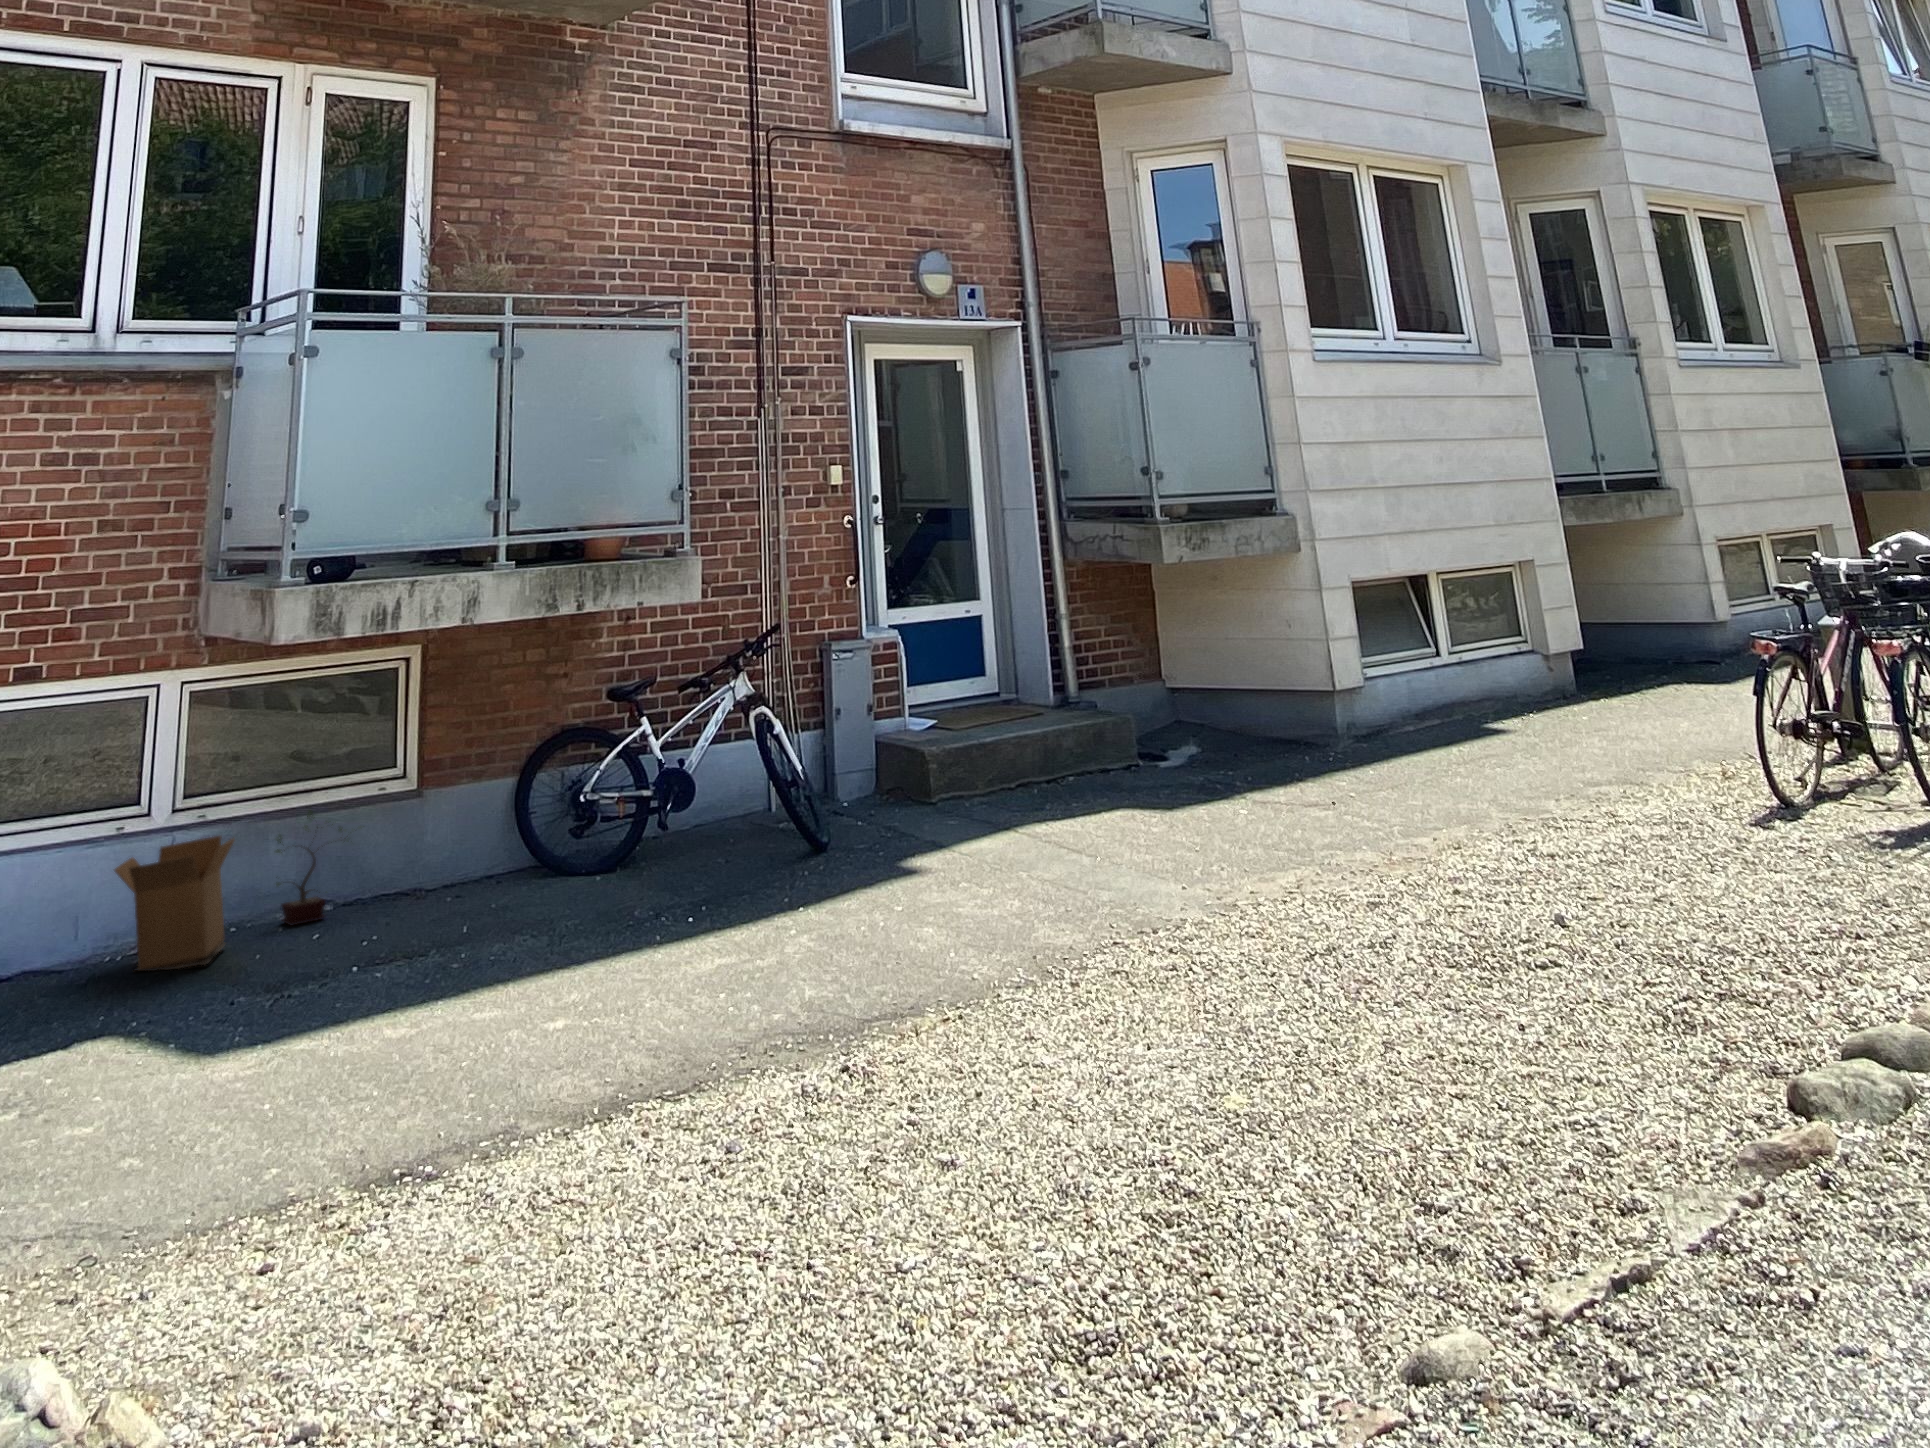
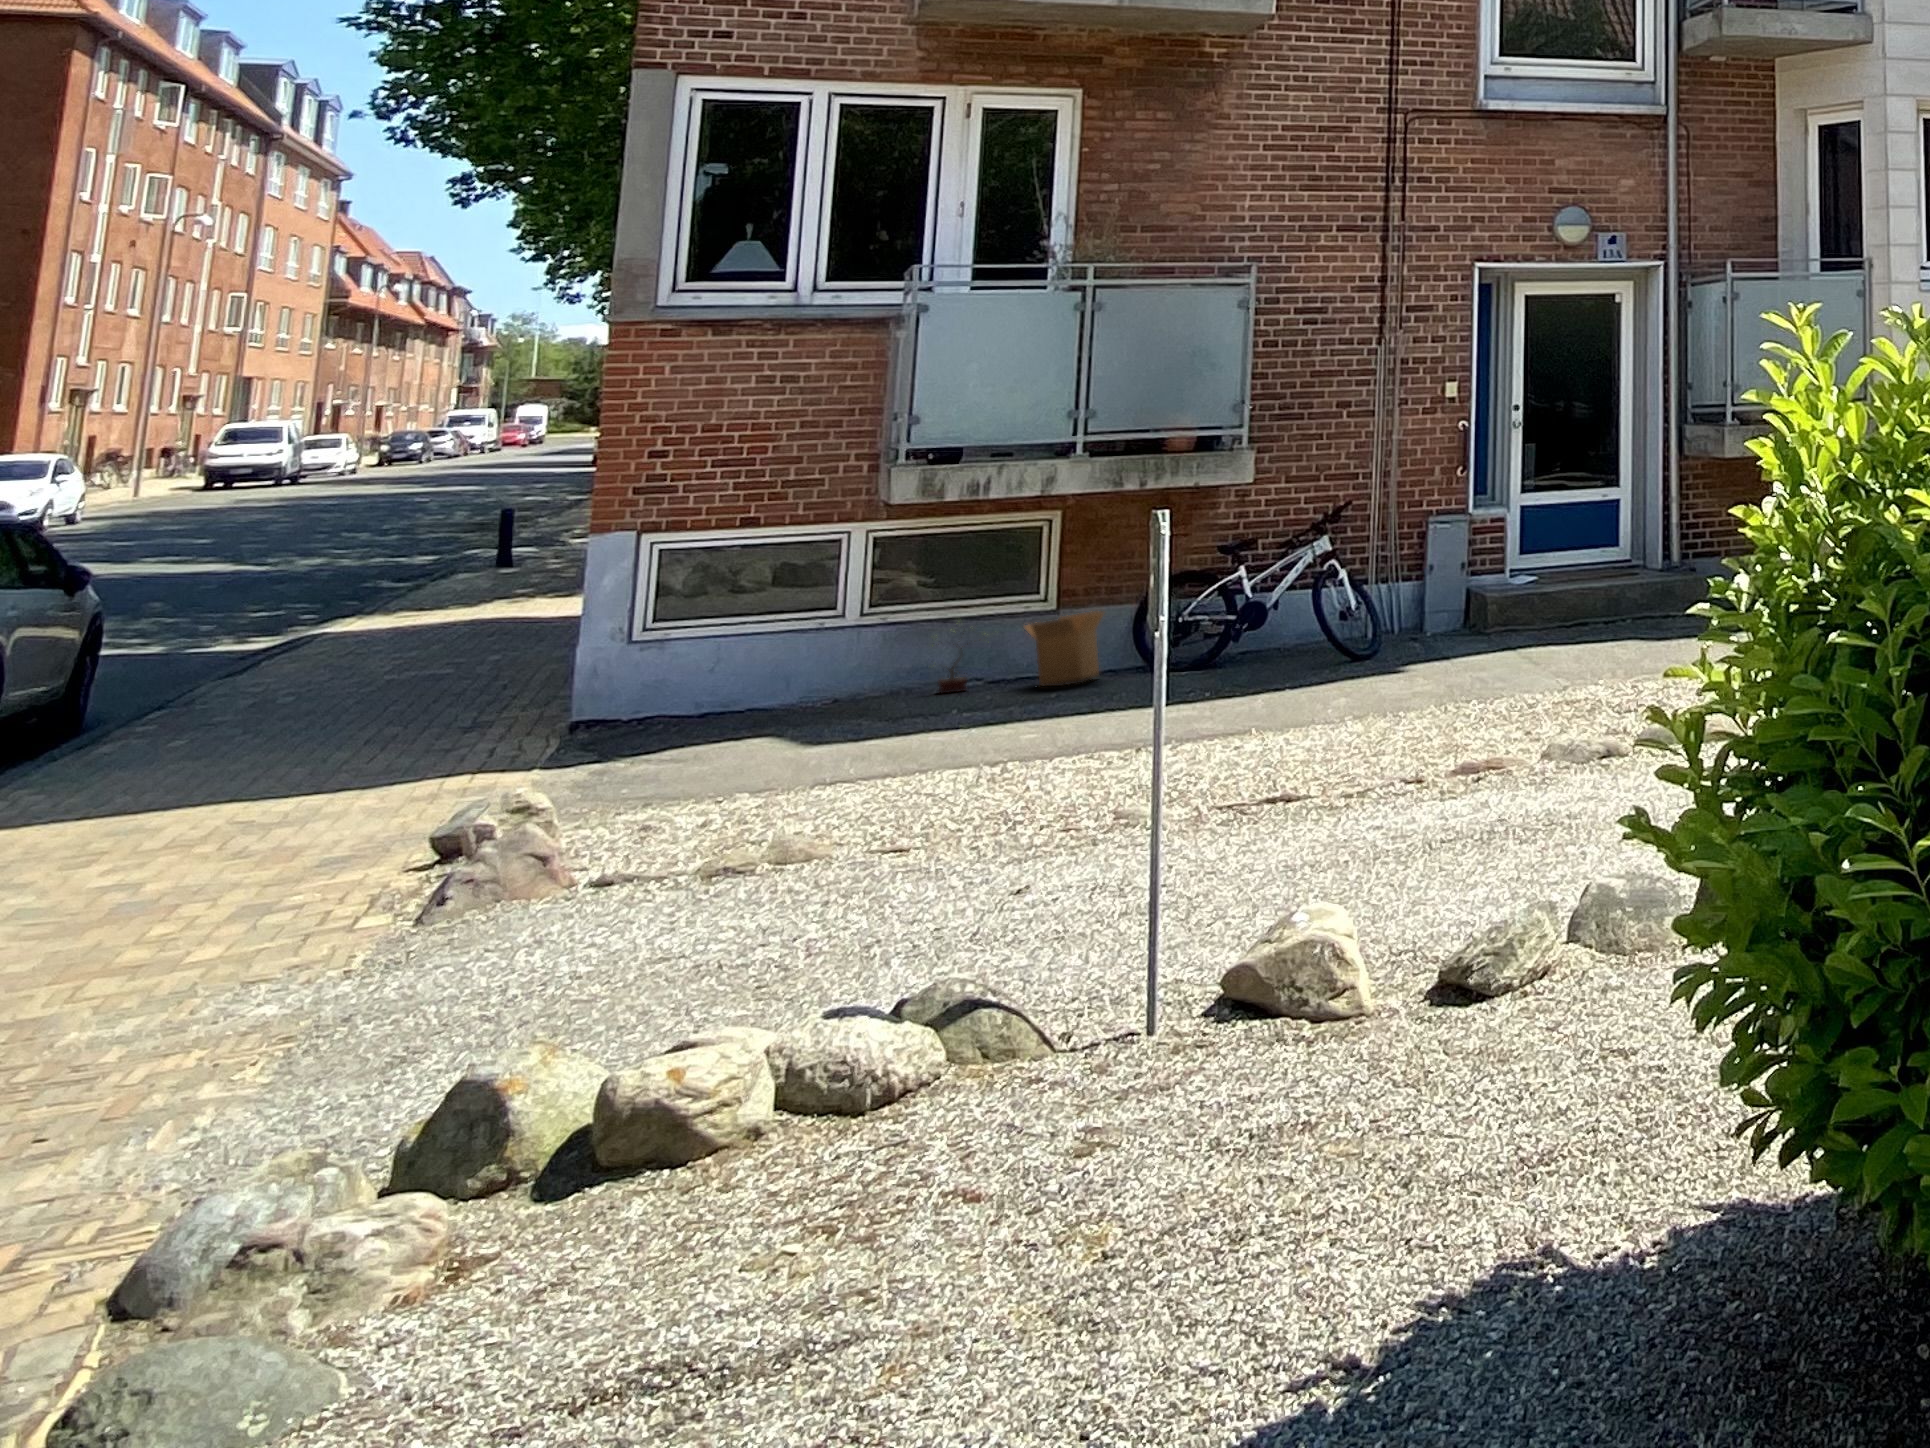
cardboard box: present [114,836,234,971] -> present [1025,611,1104,686]

